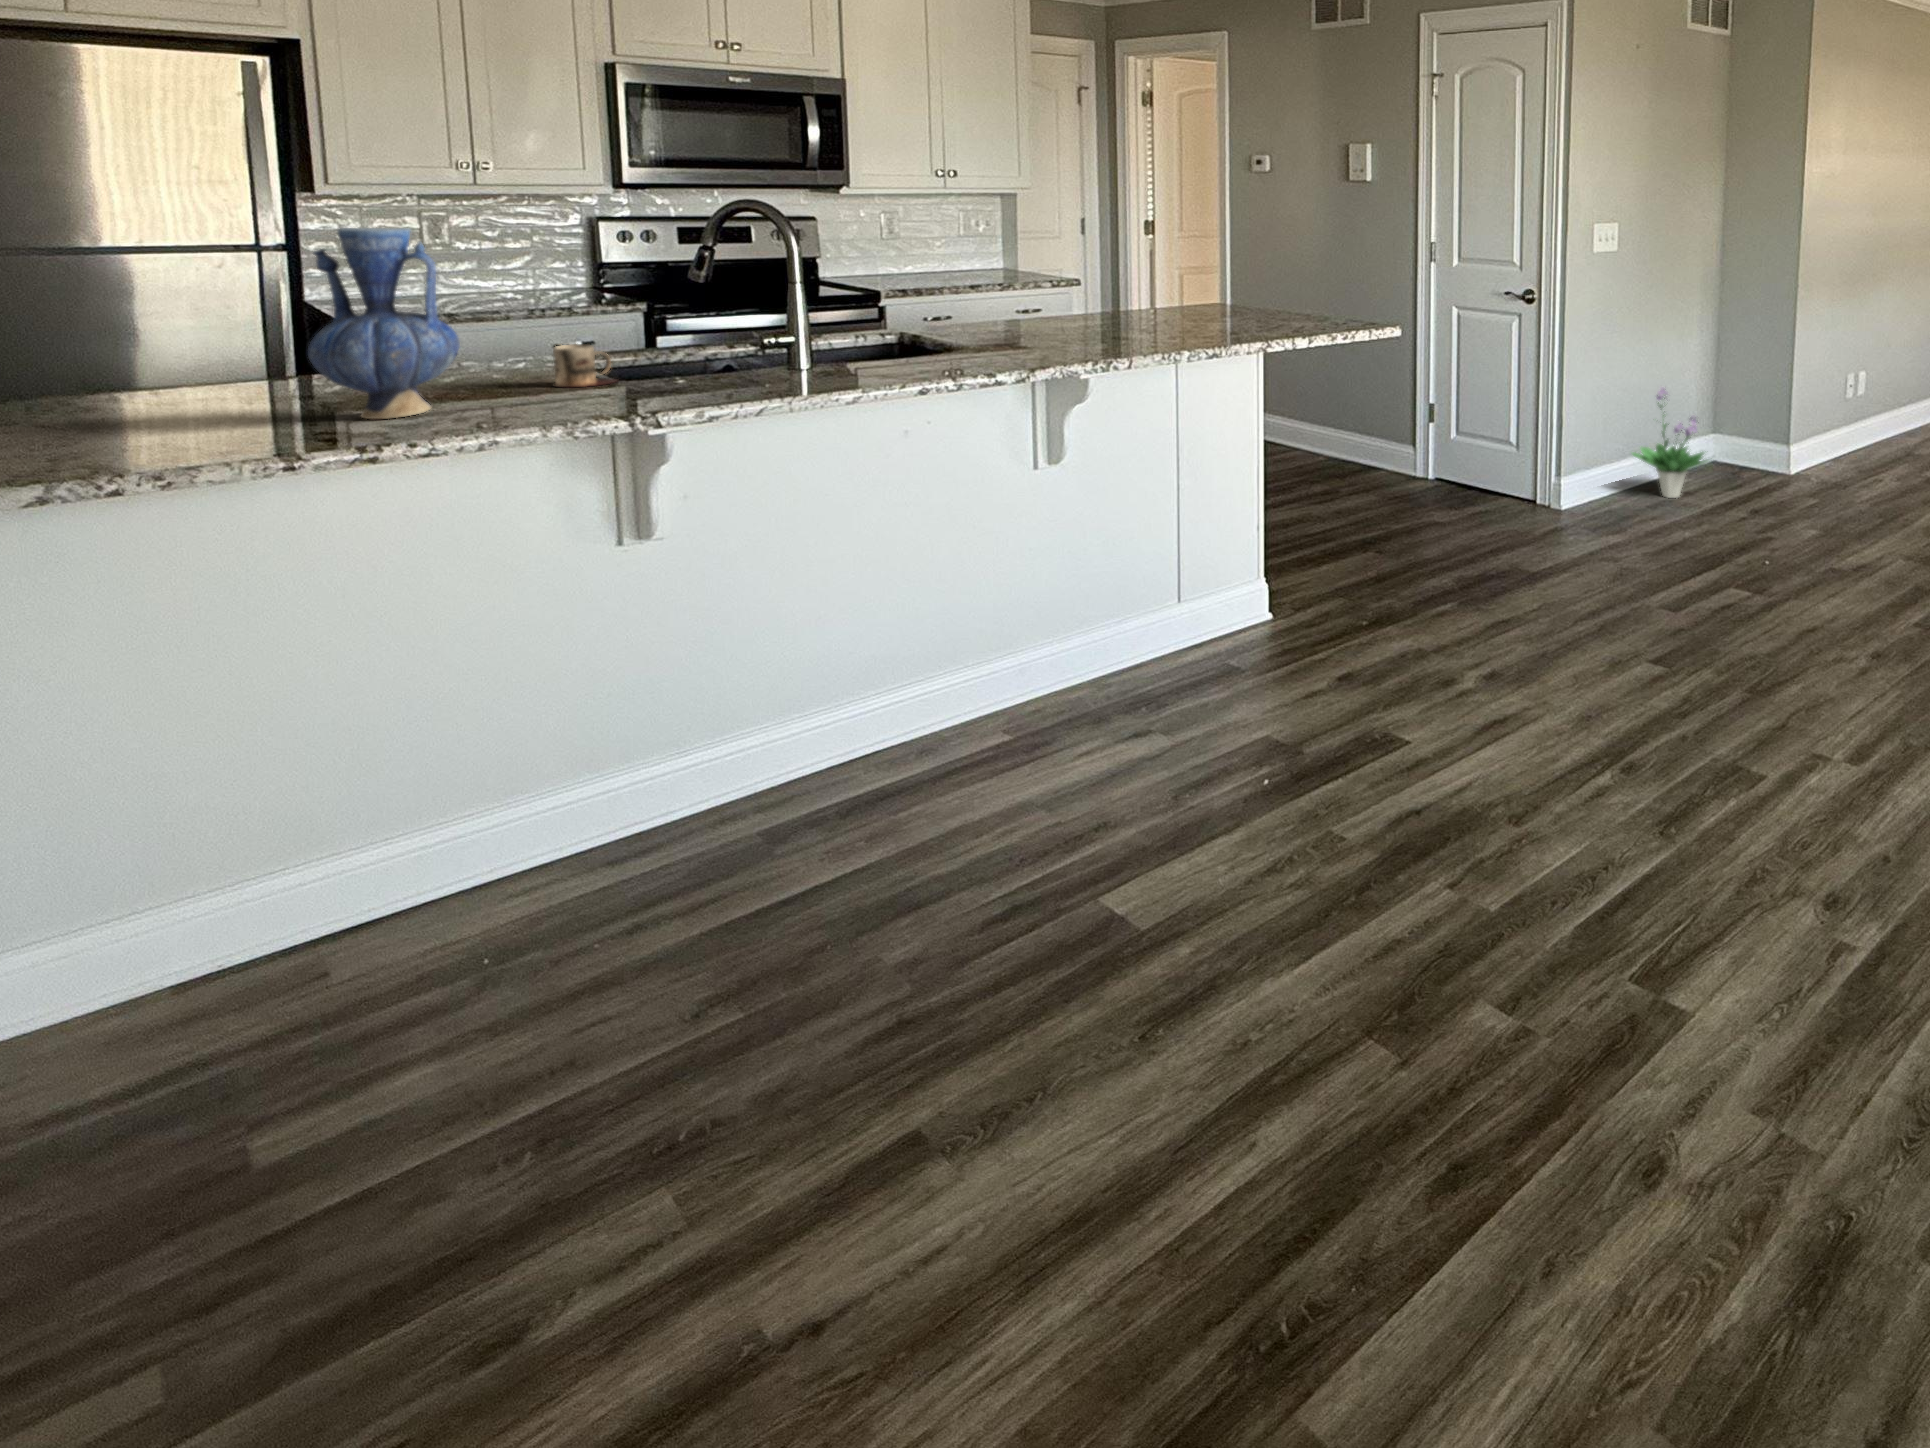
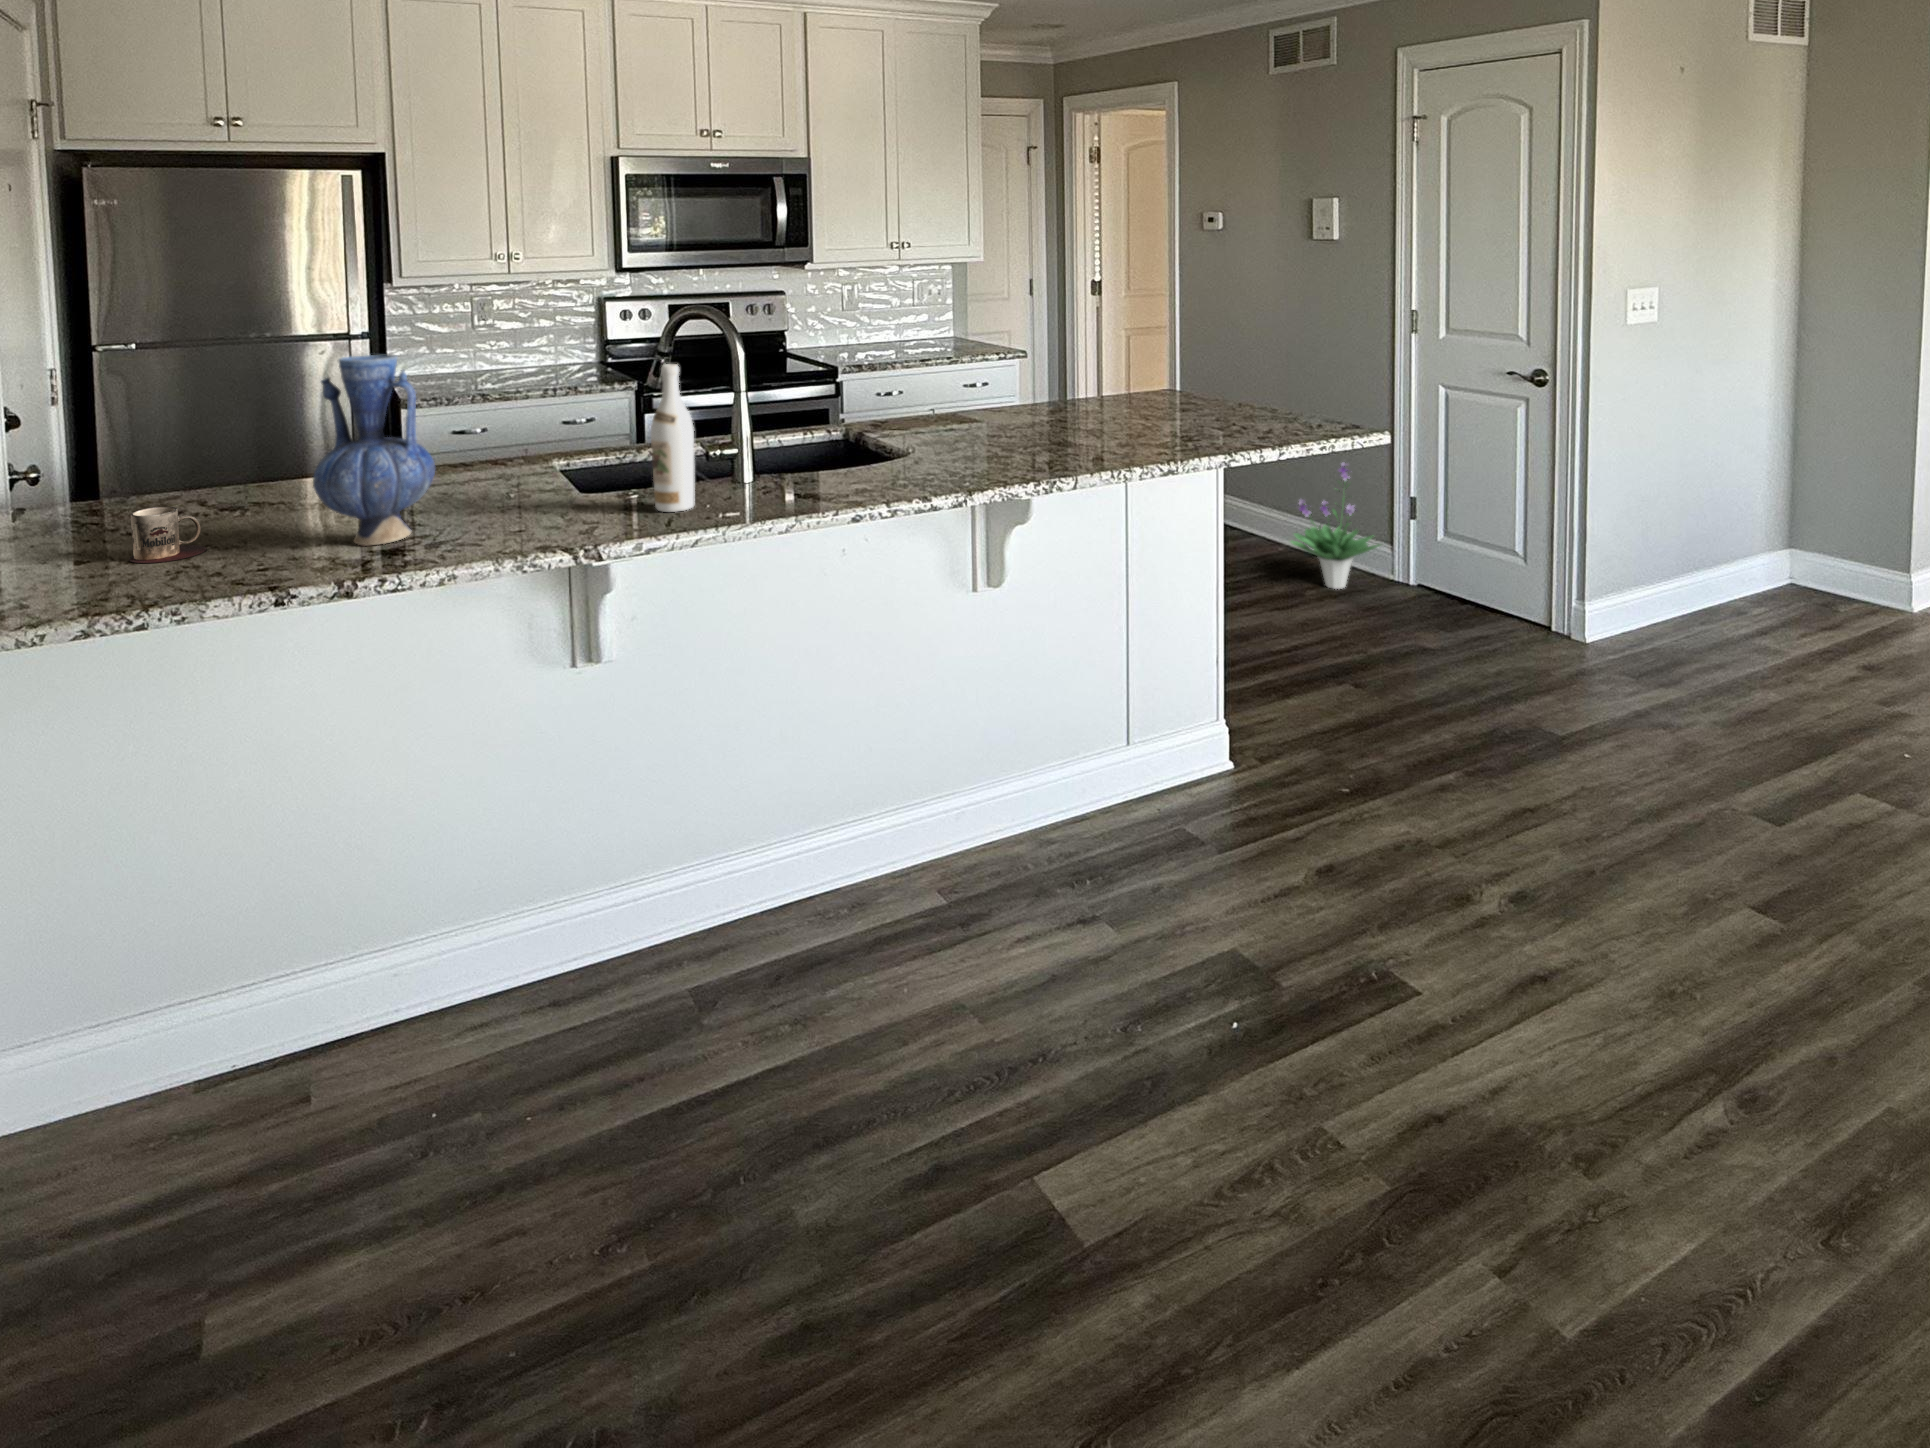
wine bottle: none [705,247,753,387] -> present [651,364,695,512]
mug: present [553,344,617,387] -> present [129,507,207,563]
potted plant: present [1632,387,1709,498] -> present [1291,463,1380,589]

